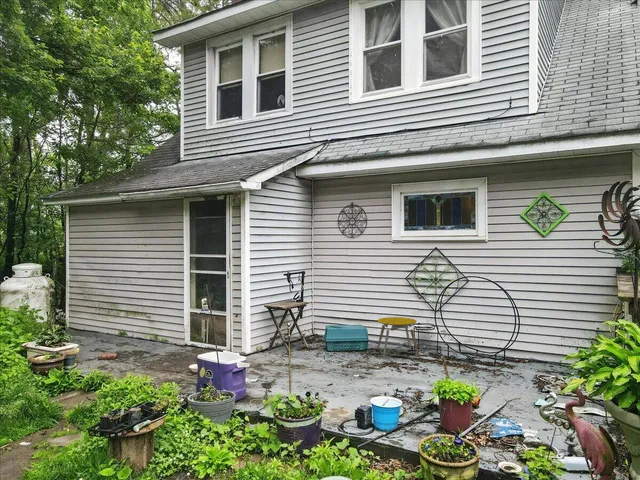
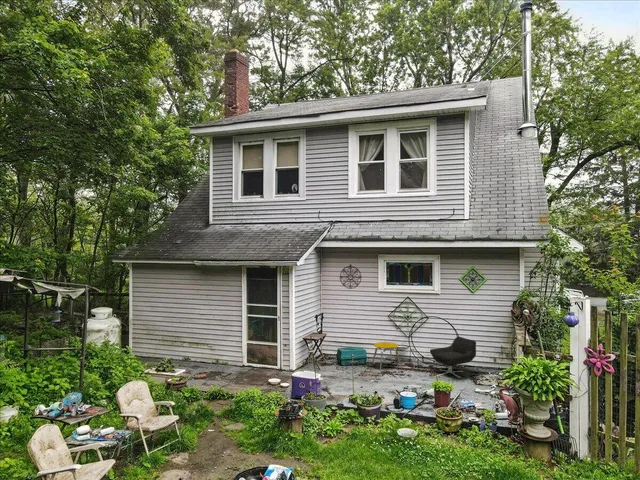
lounge chair: none [465,311,547,380] -> present [430,336,476,378]

